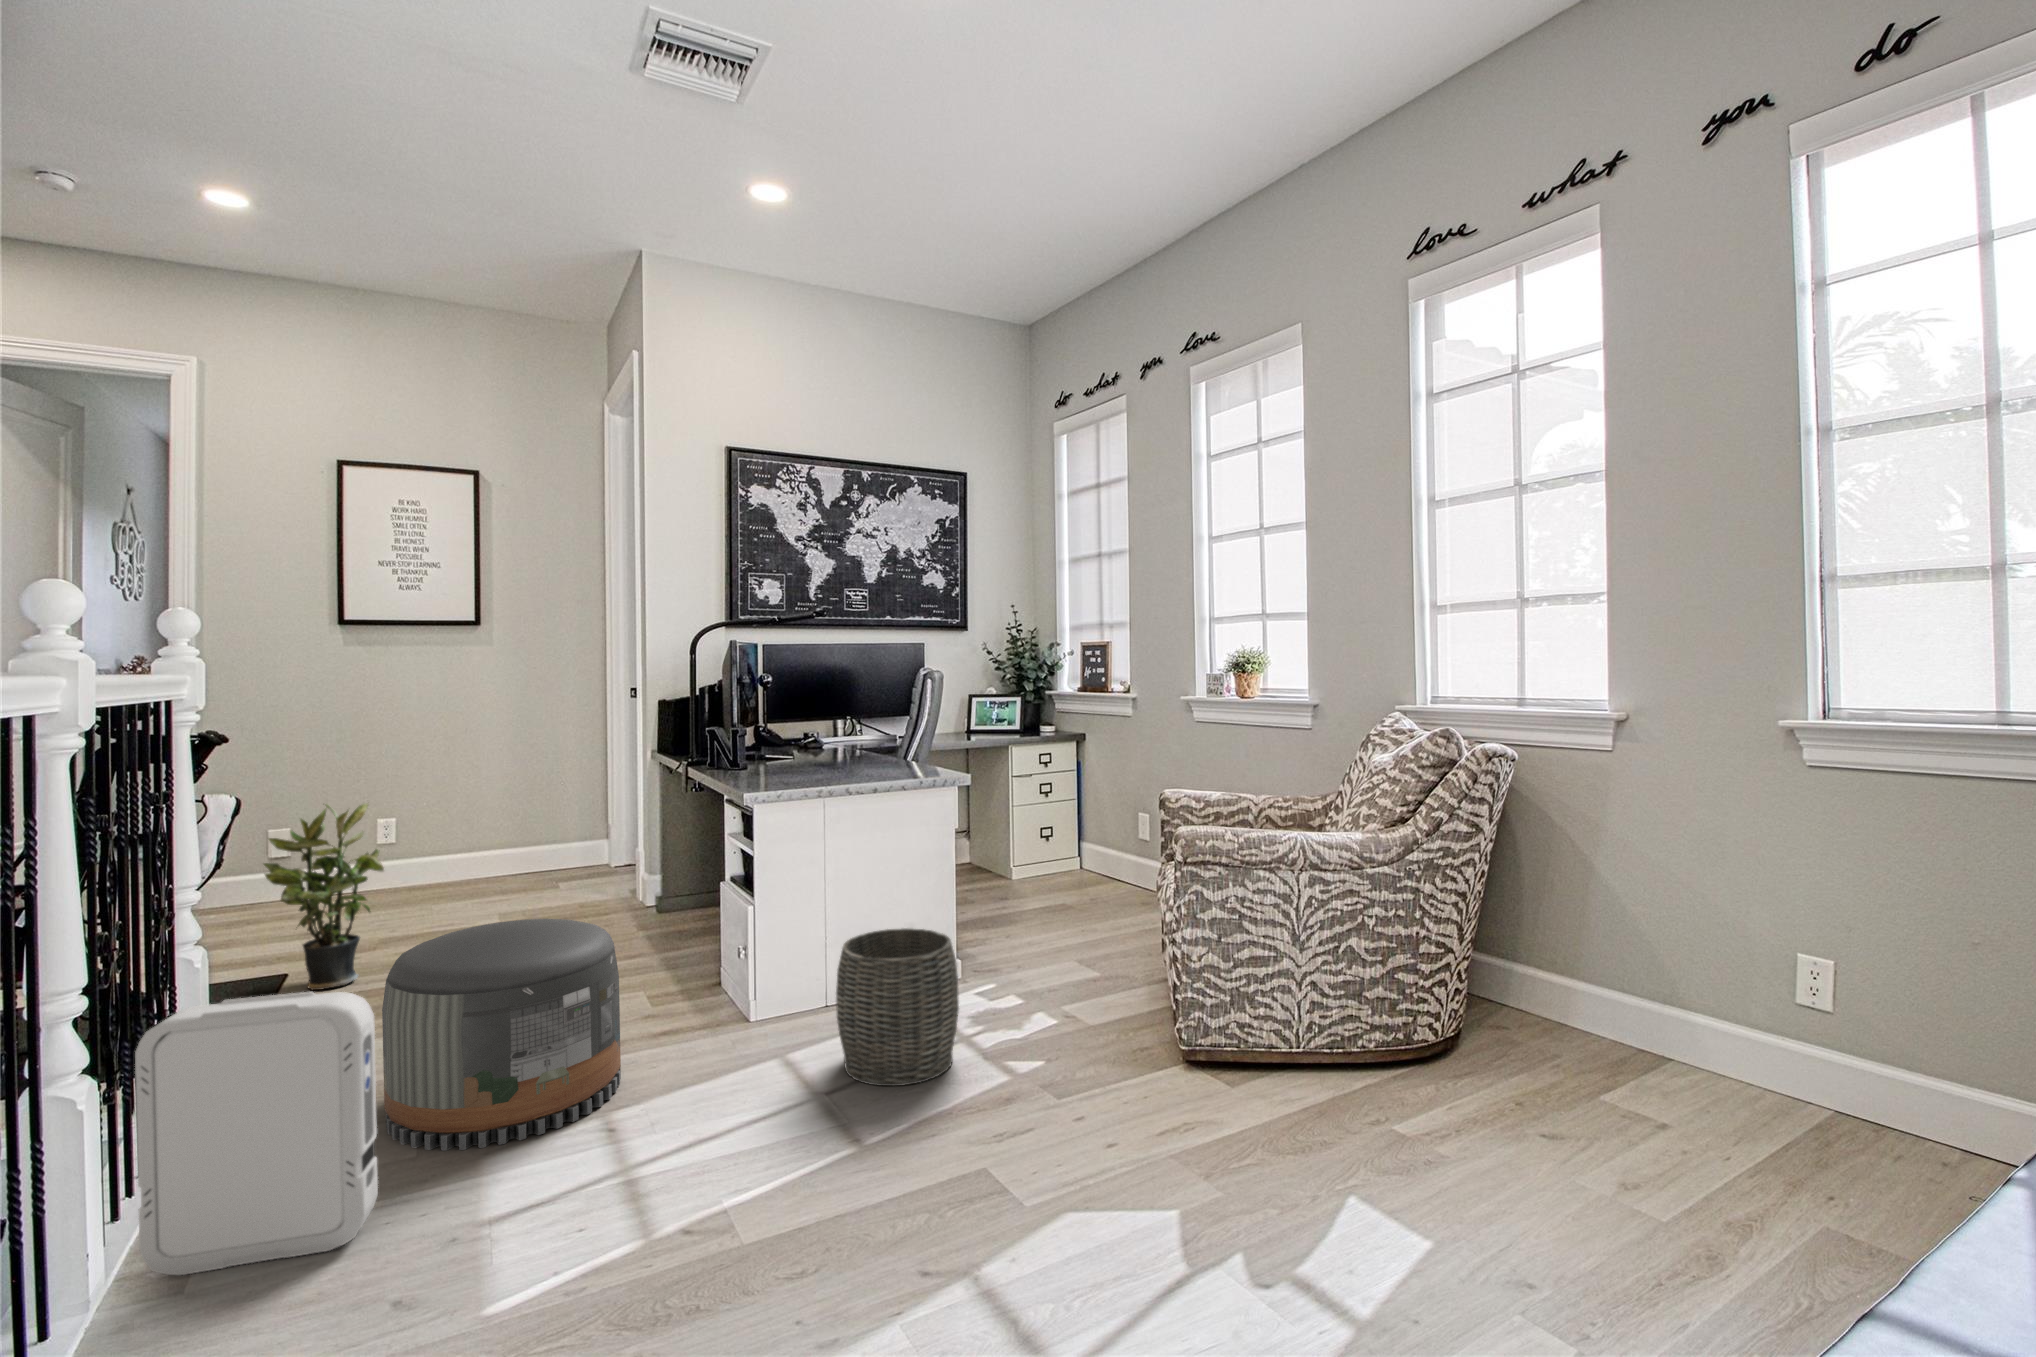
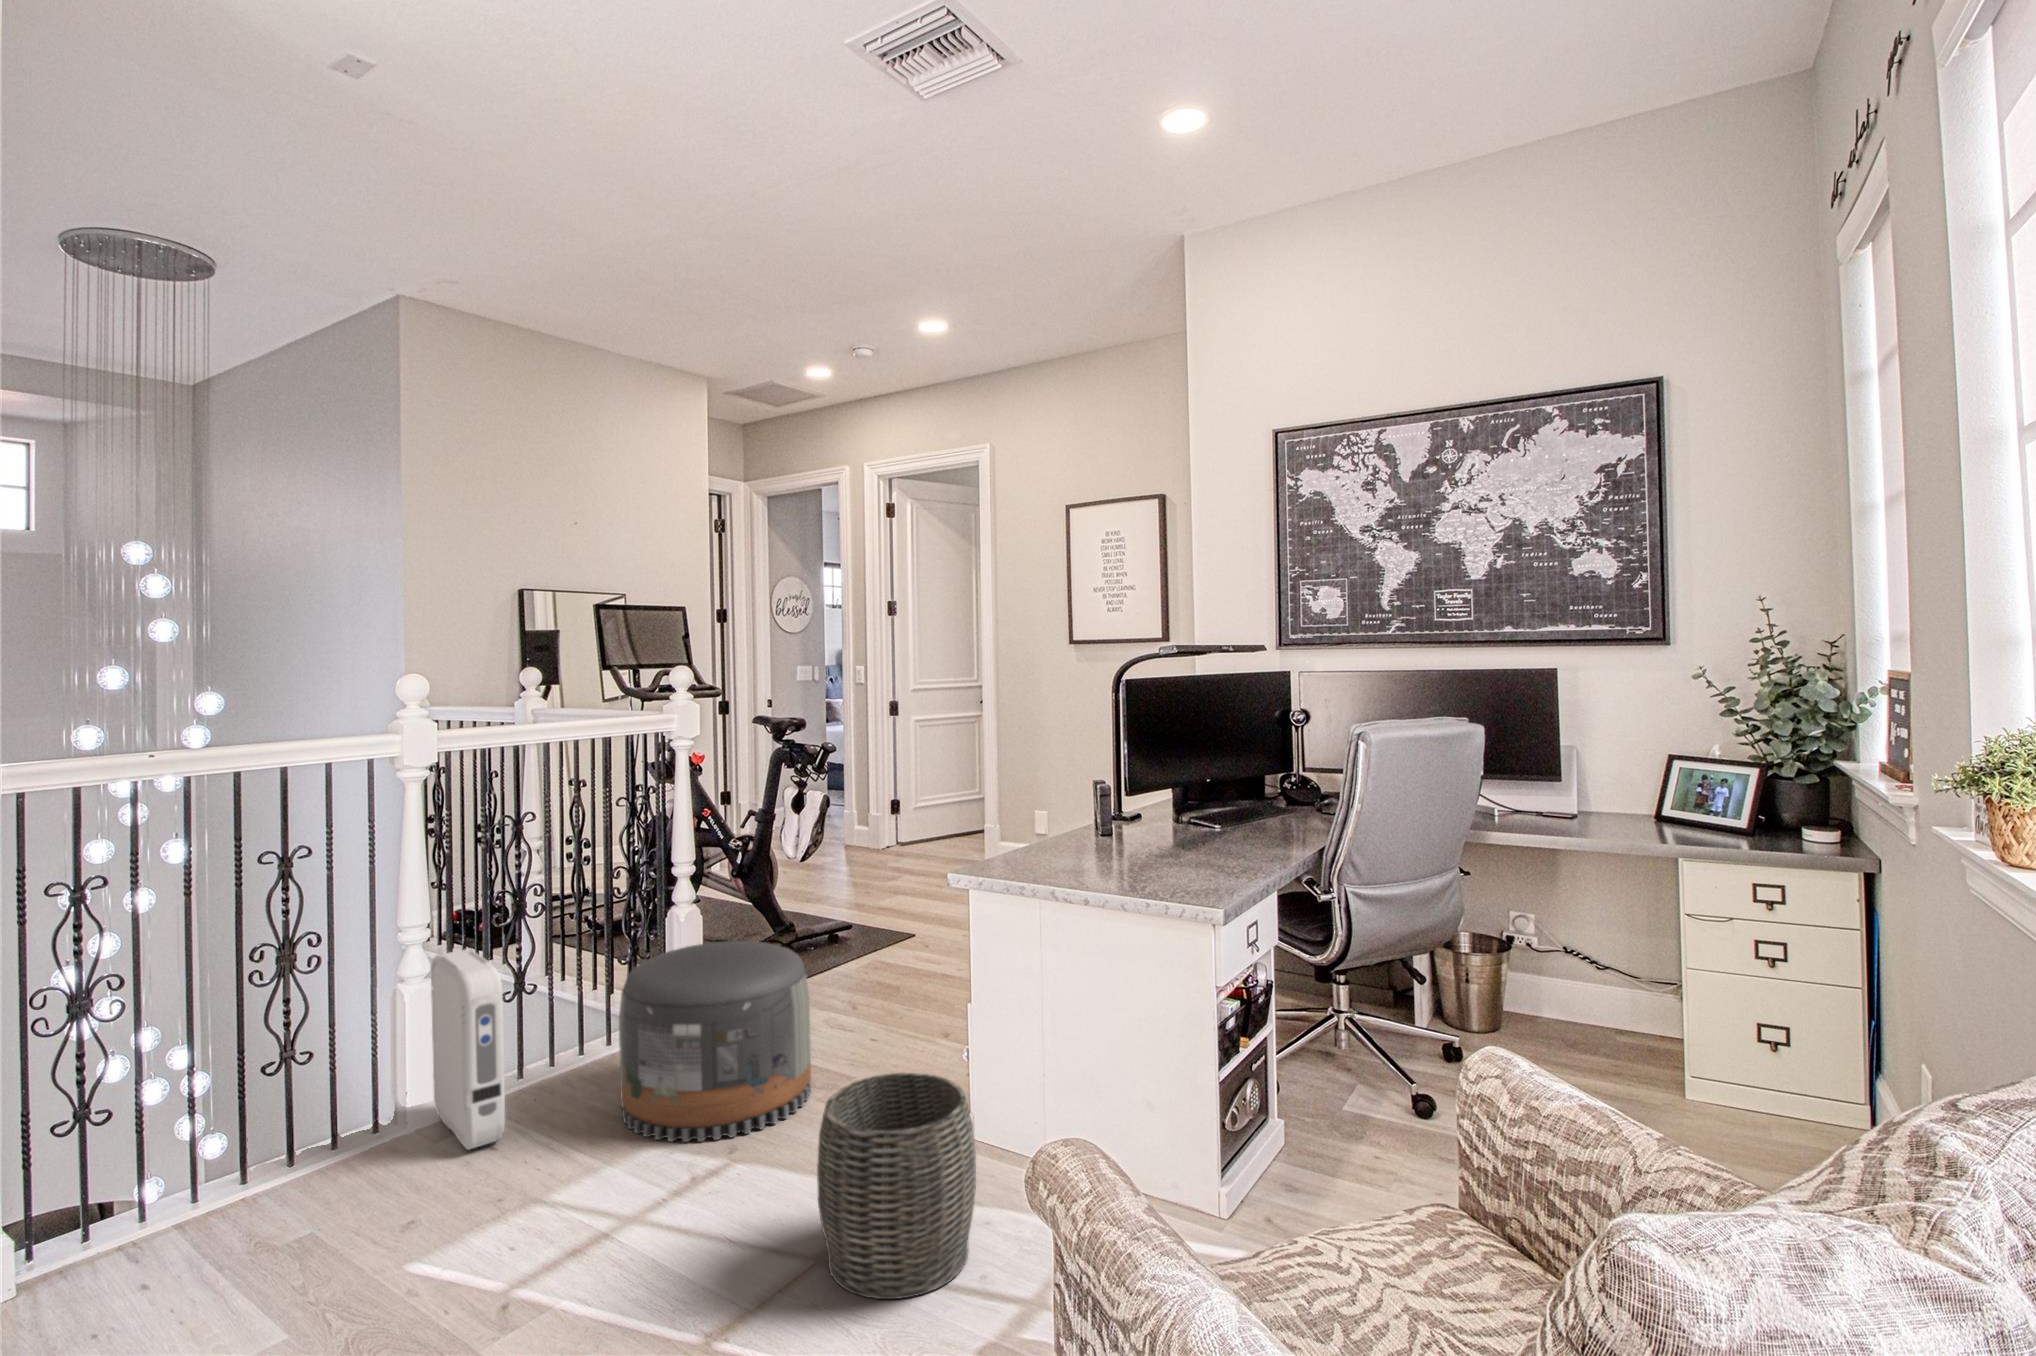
potted plant: present [264,804,384,990] -> none [846,808,928,961]

